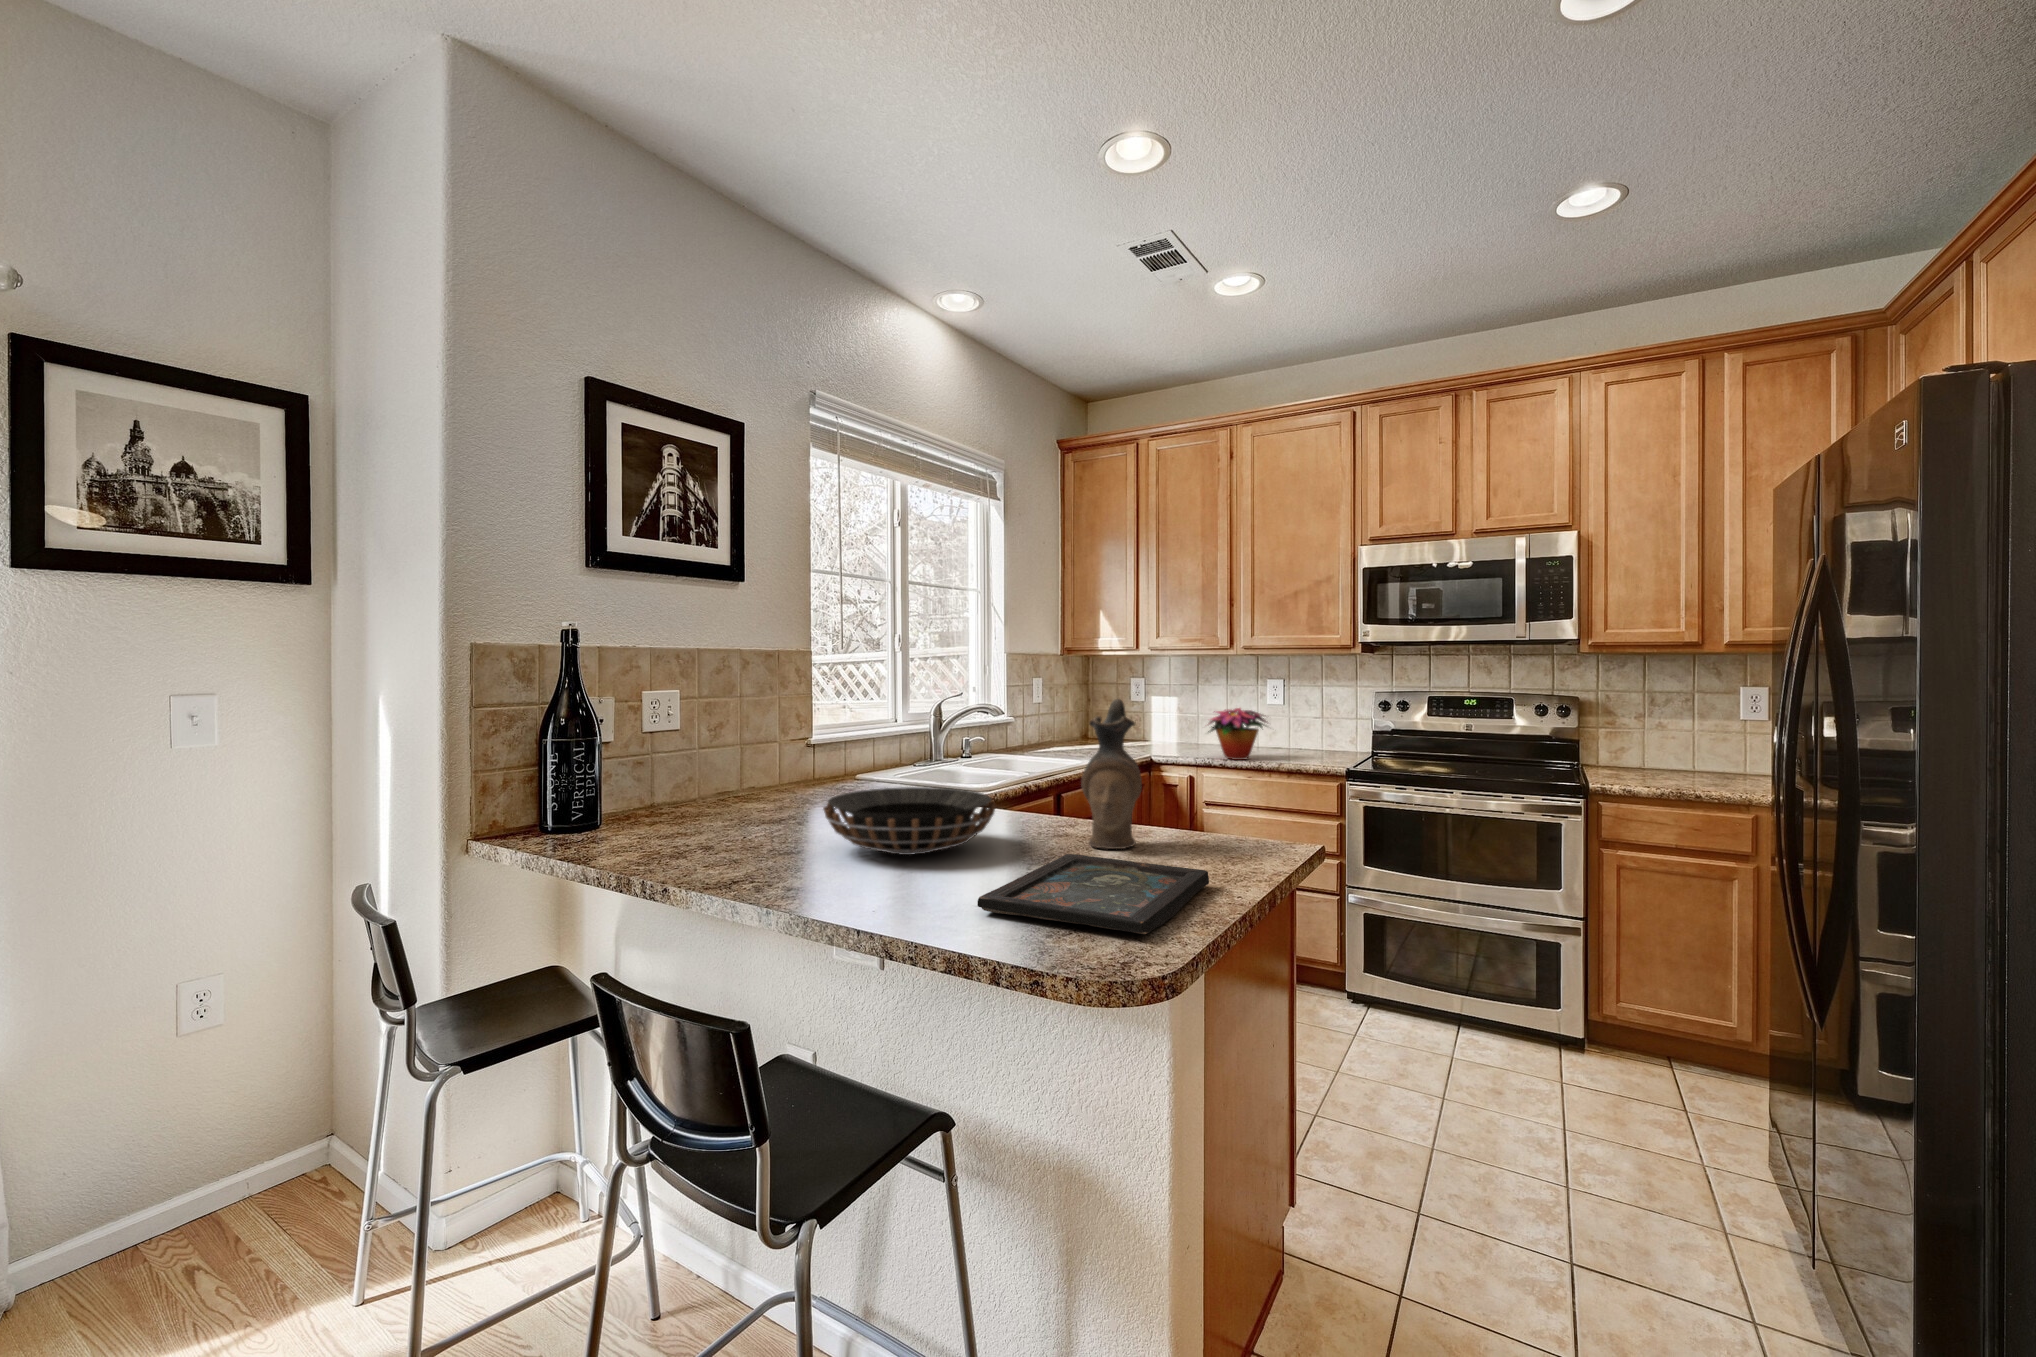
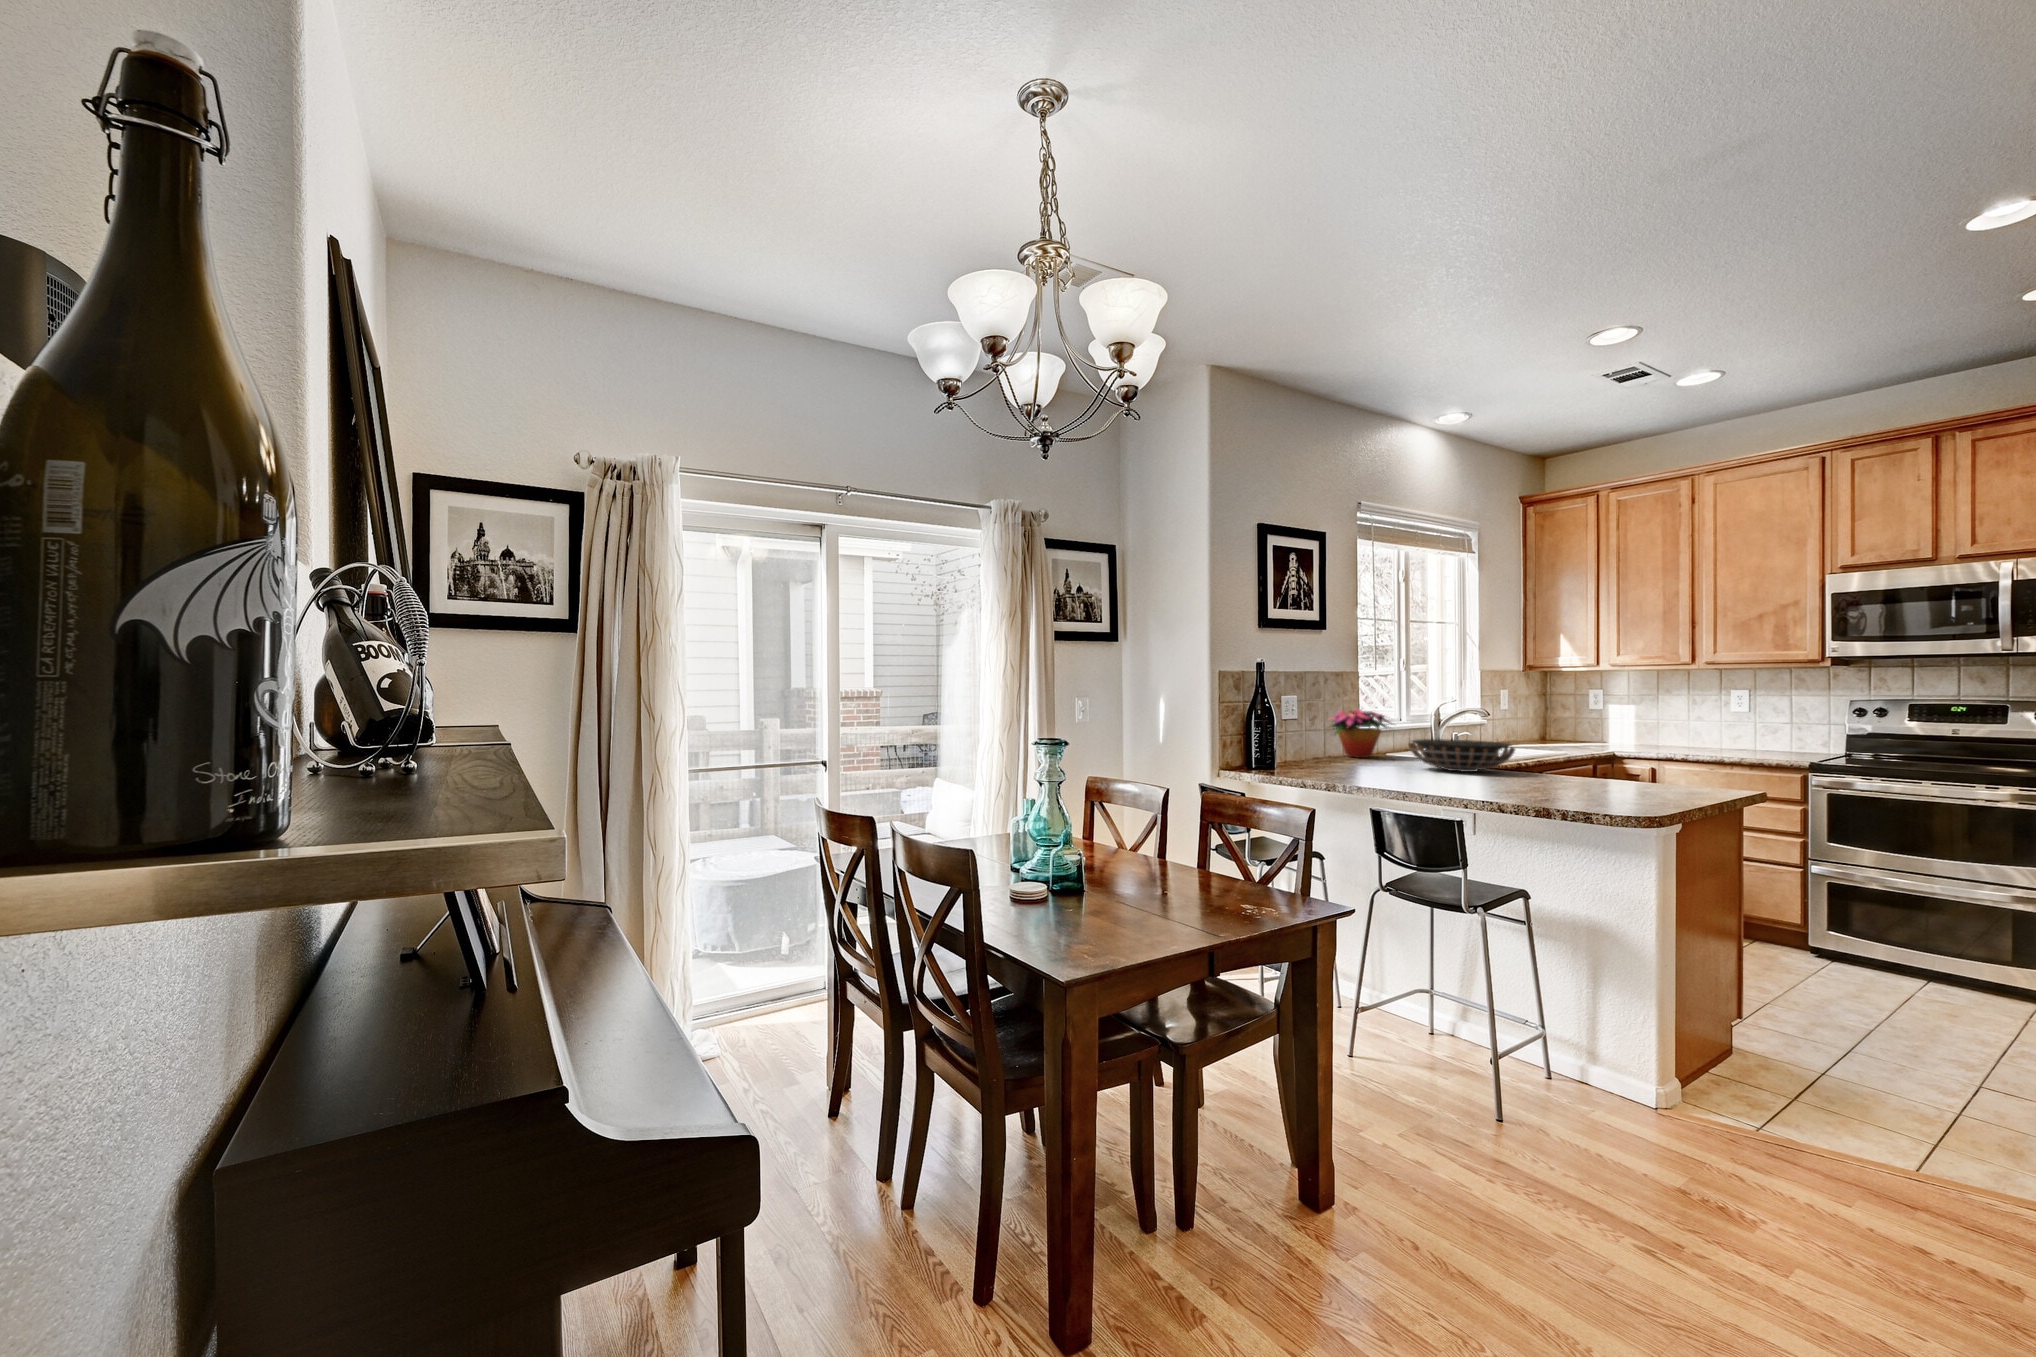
ceramic pitcher: present [1081,699,1142,849] -> none [1573,689,1616,776]
flower arrangement: present [1208,708,1267,760] -> present [1331,709,1390,758]
tray: present [977,854,1209,934] -> none [1524,771,1663,792]

